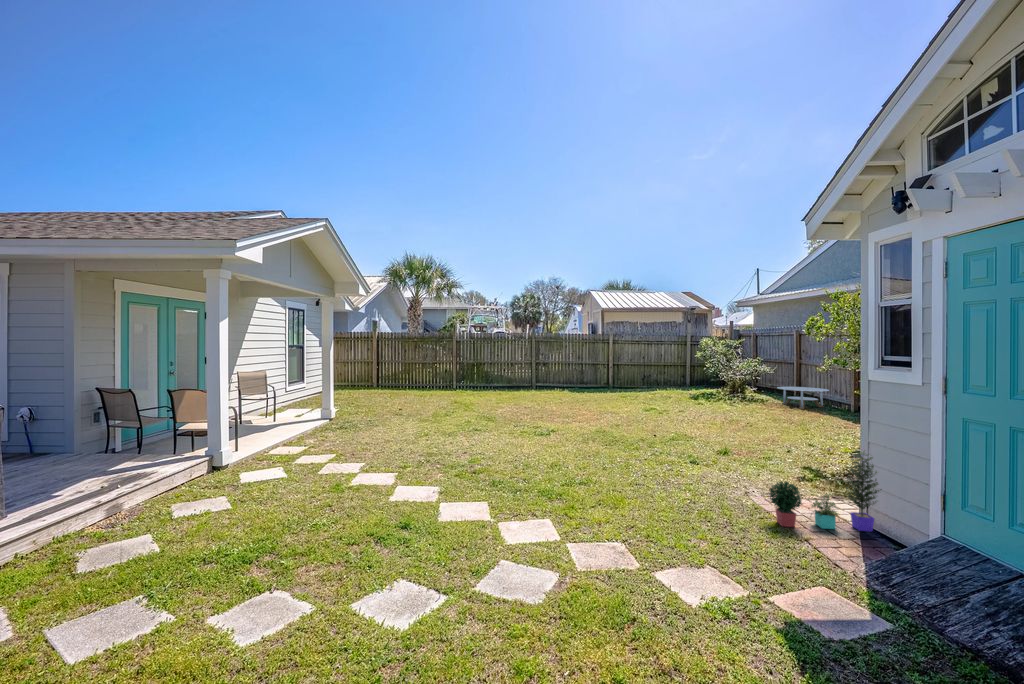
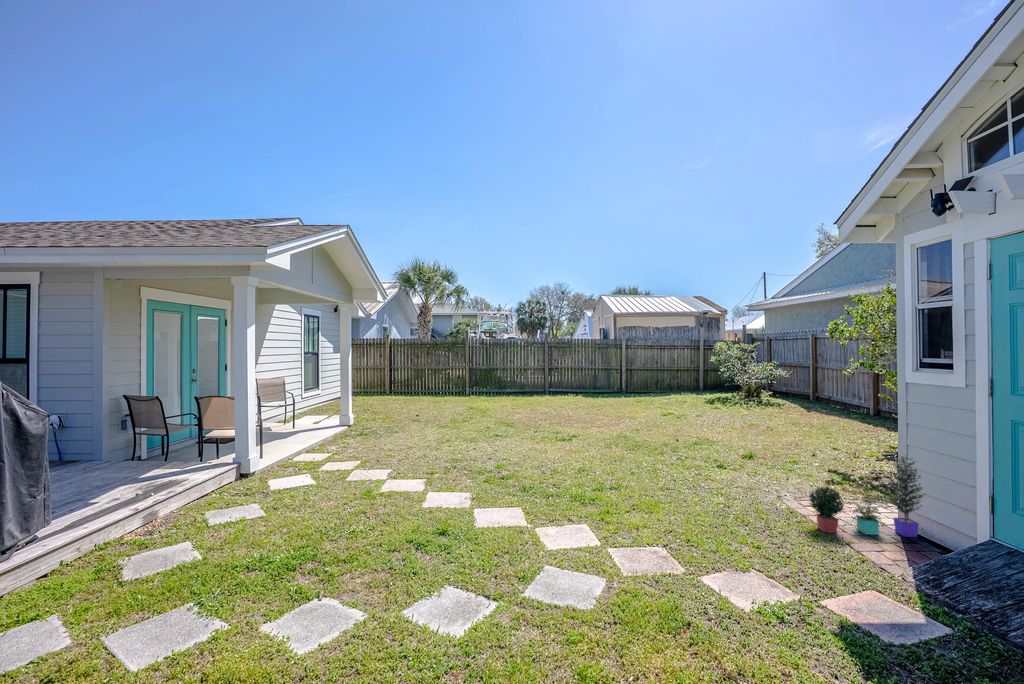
round table: present [777,387,829,409] -> none [800,391,855,414]

